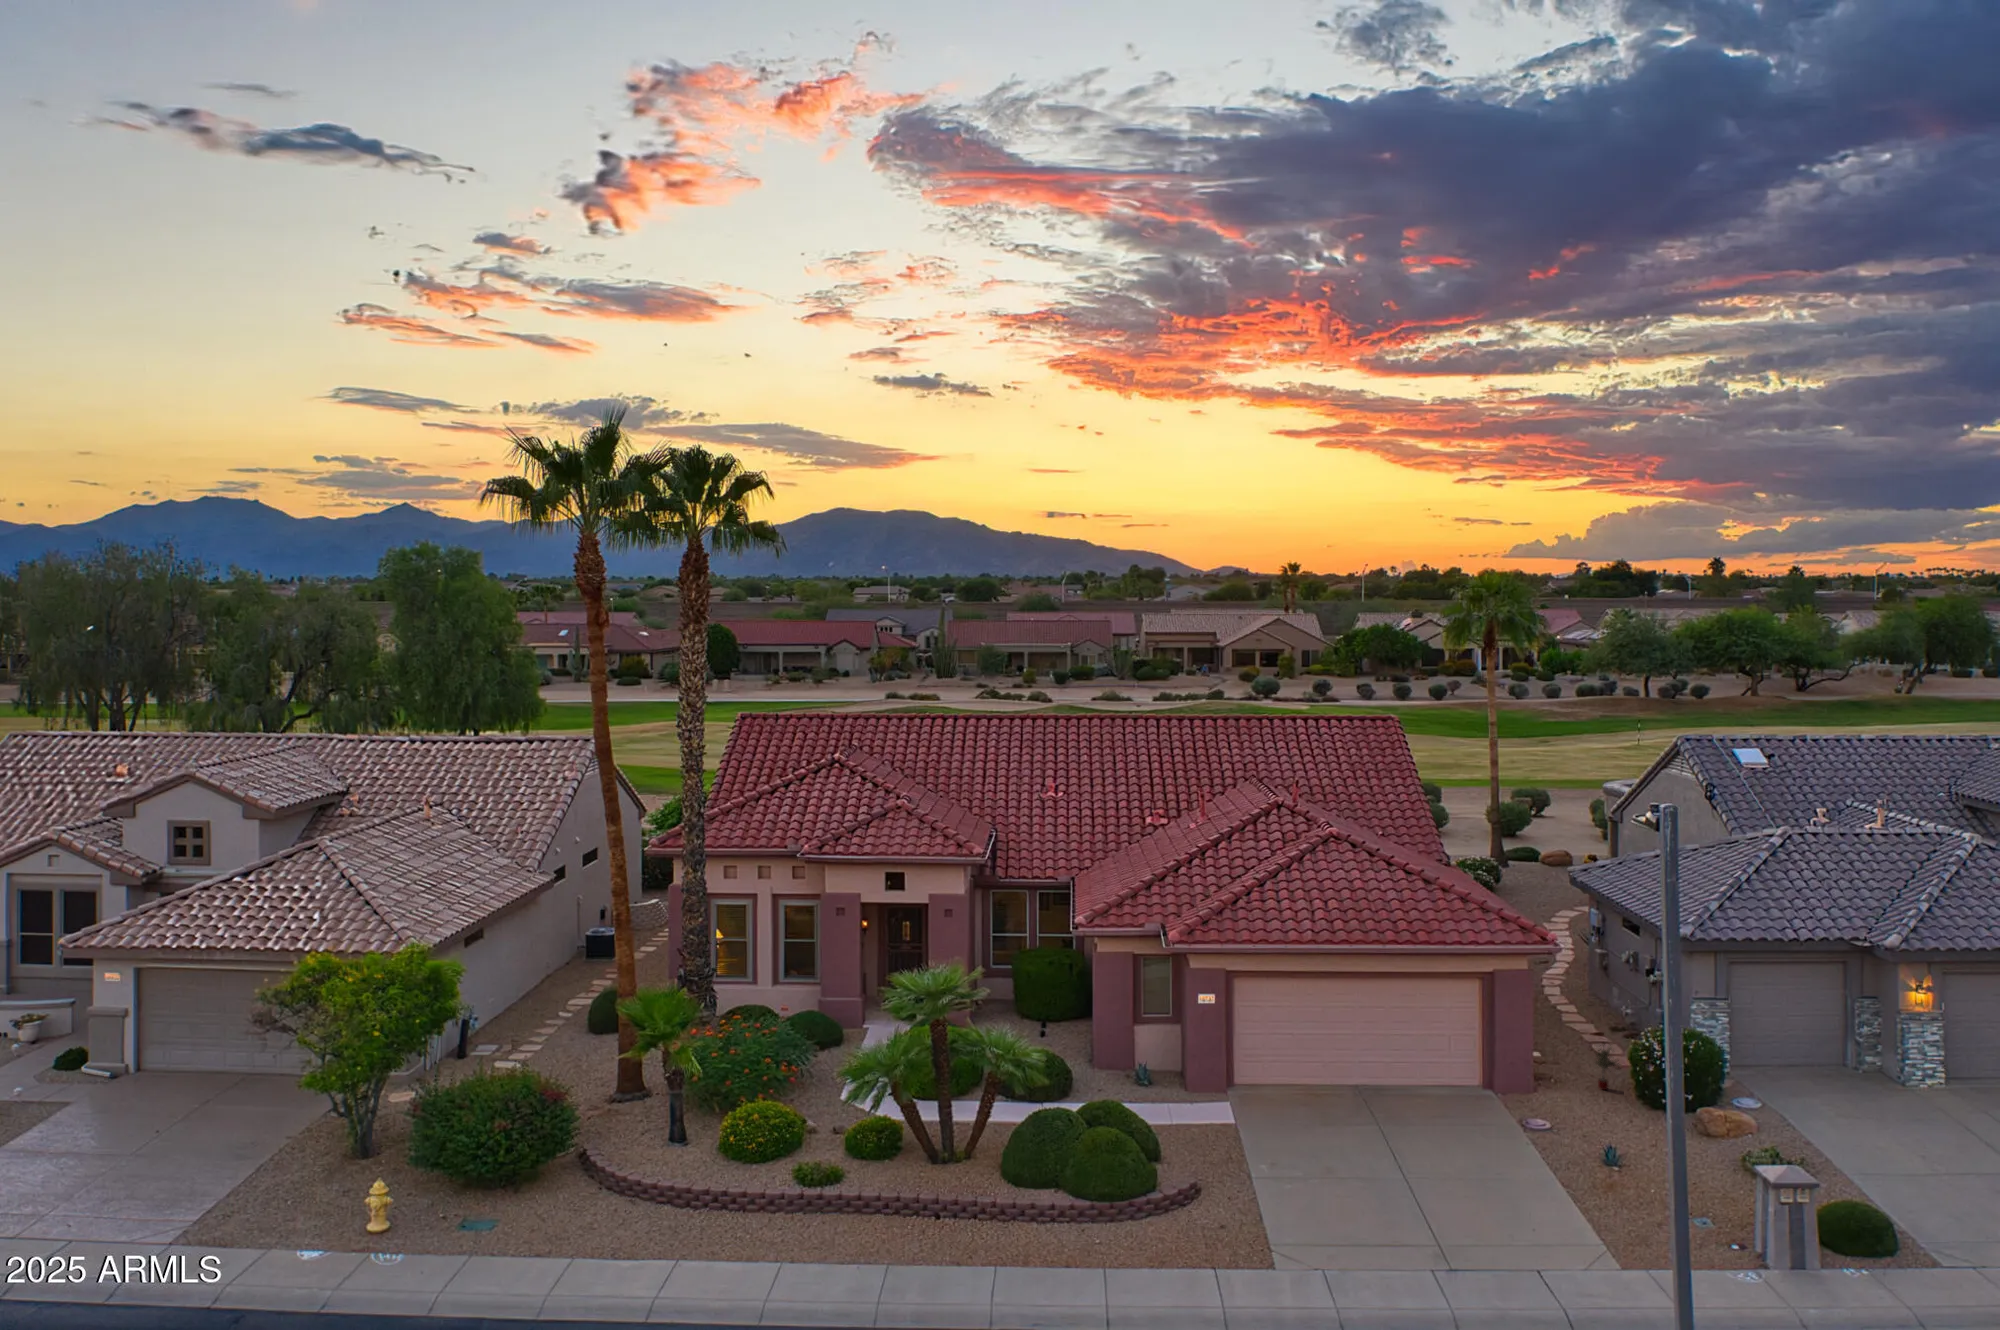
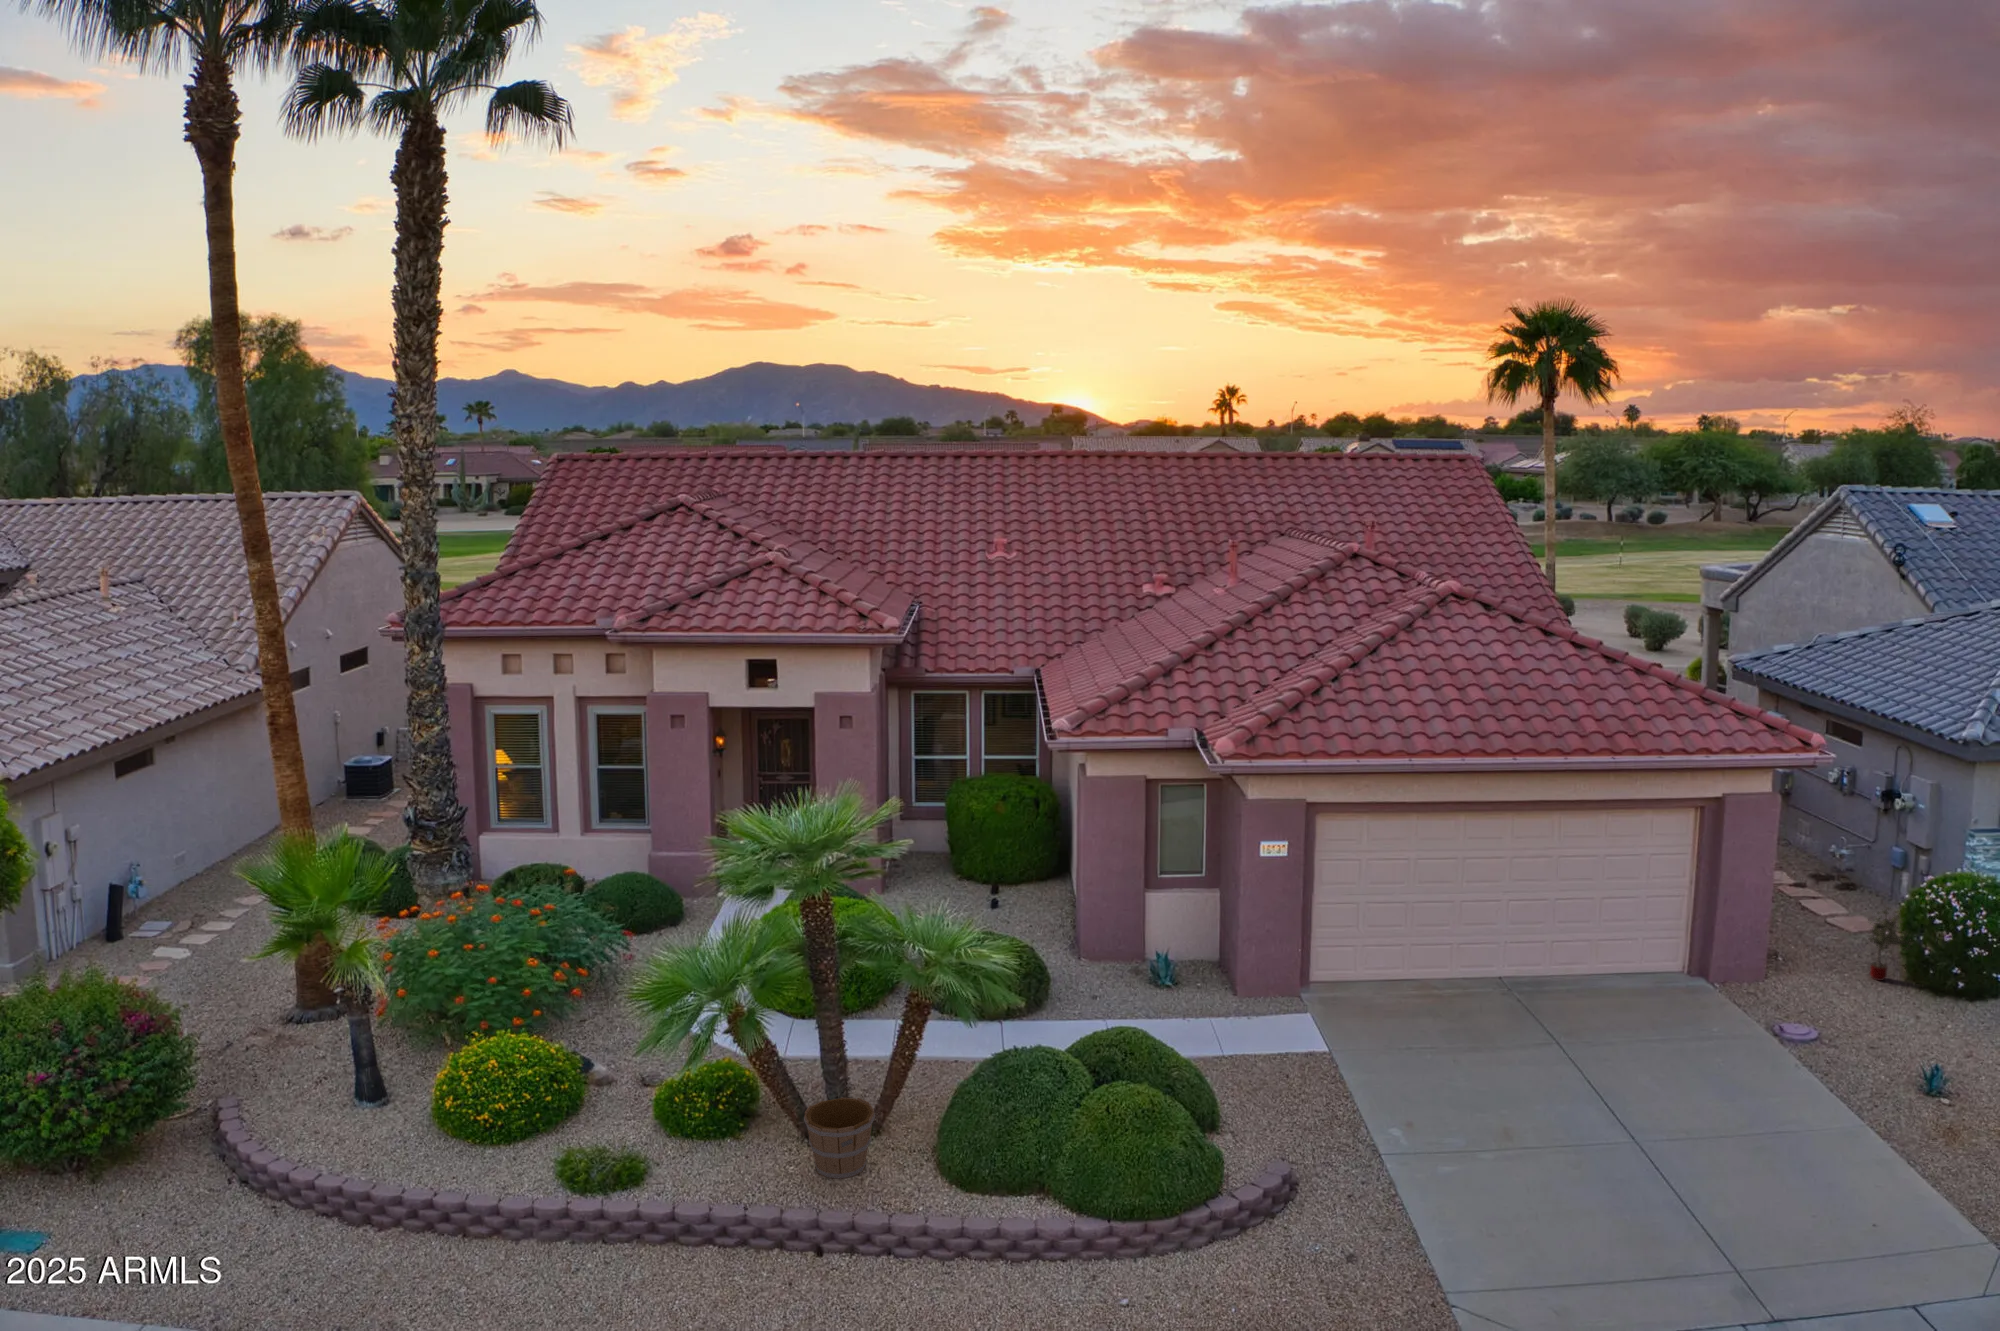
wooden bucket: none [926,1138,965,1183] -> present [804,1098,875,1179]

